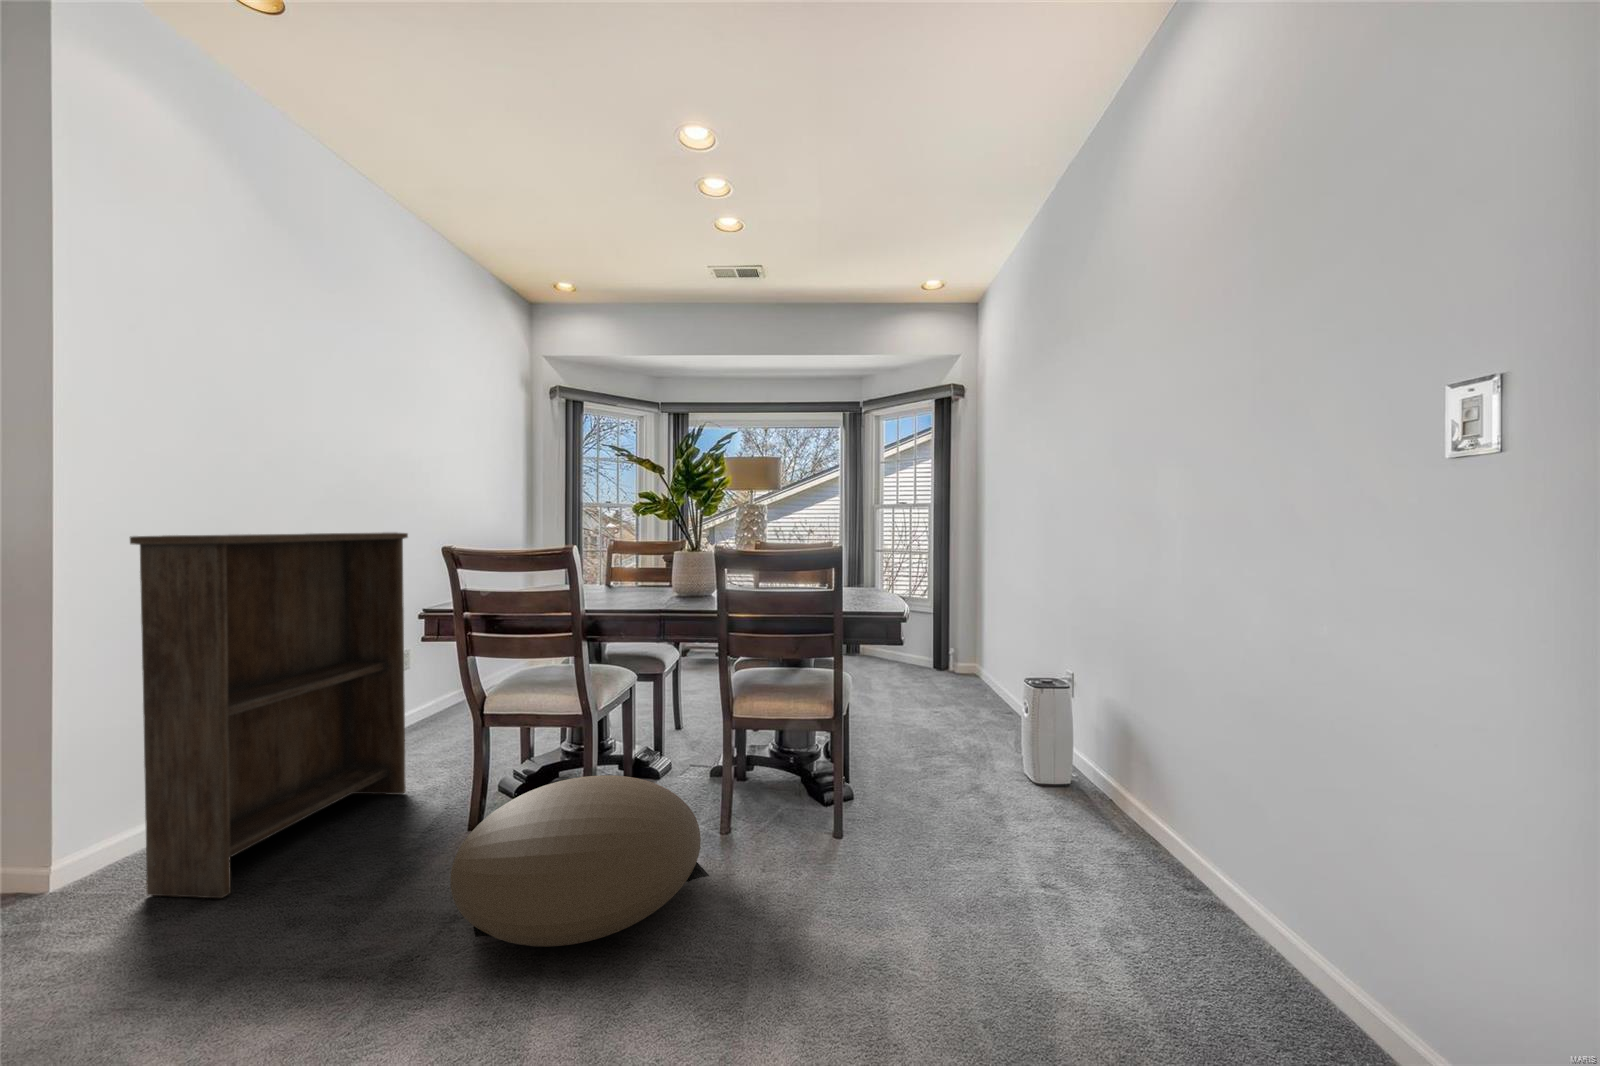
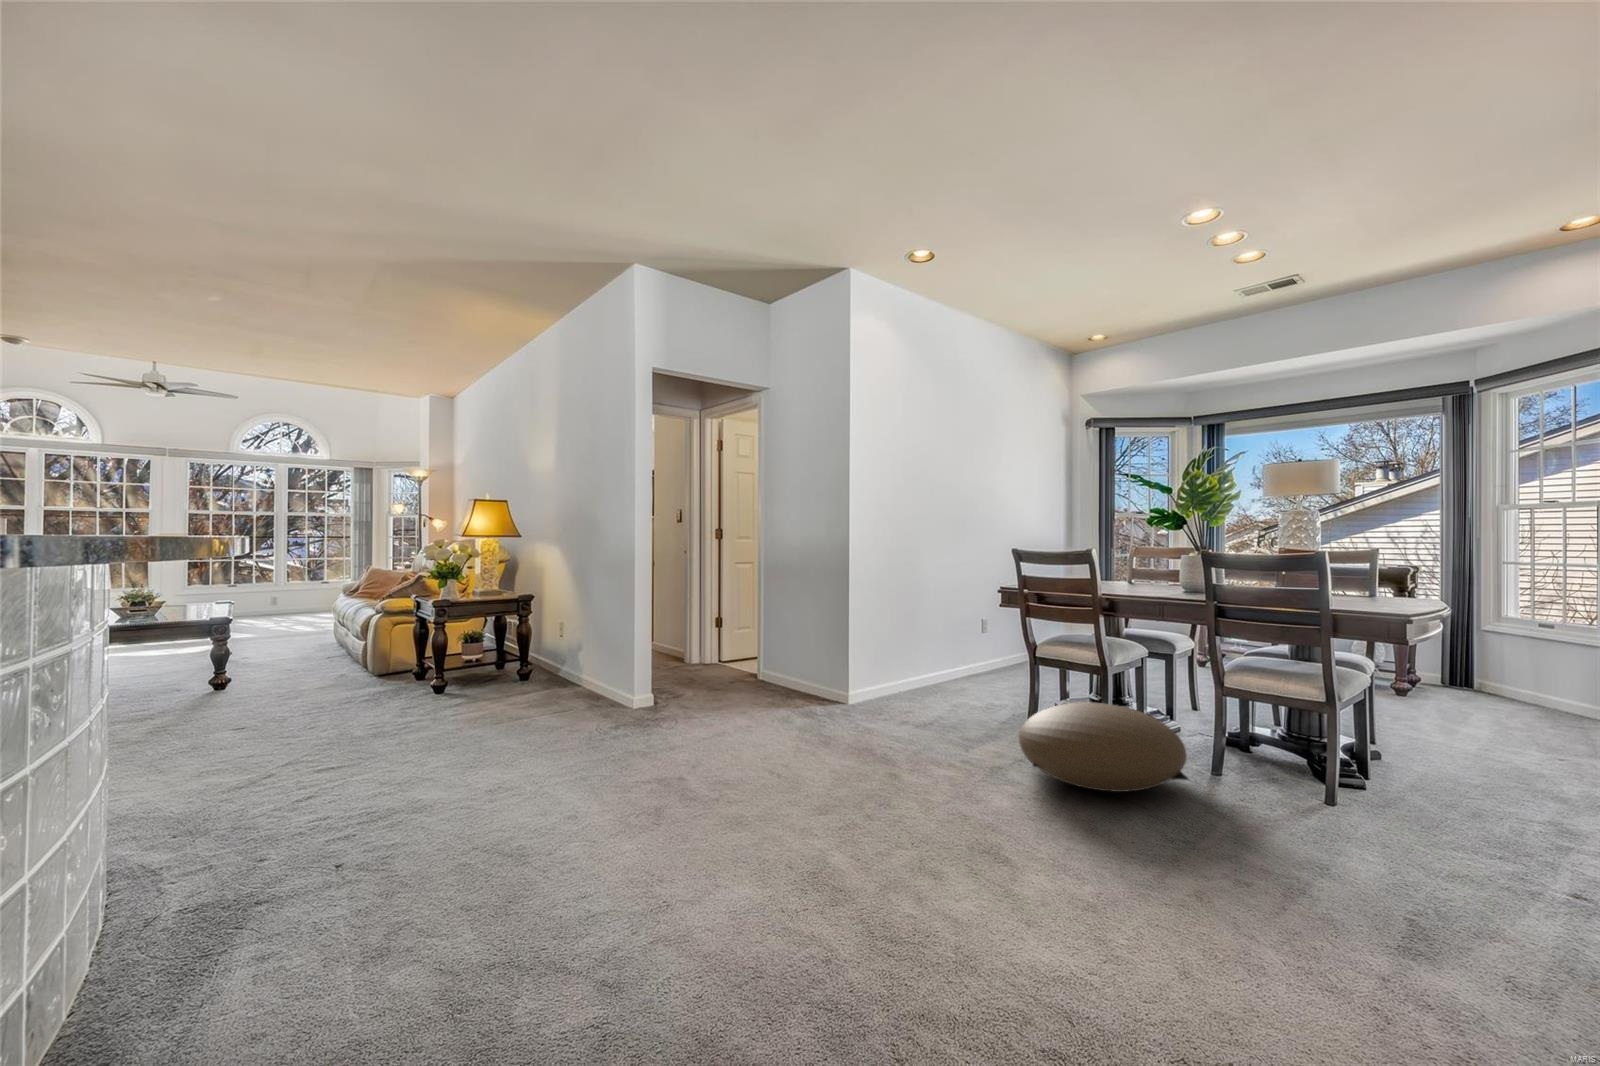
bookshelf: present [130,532,408,898] -> none [867,537,989,729]

